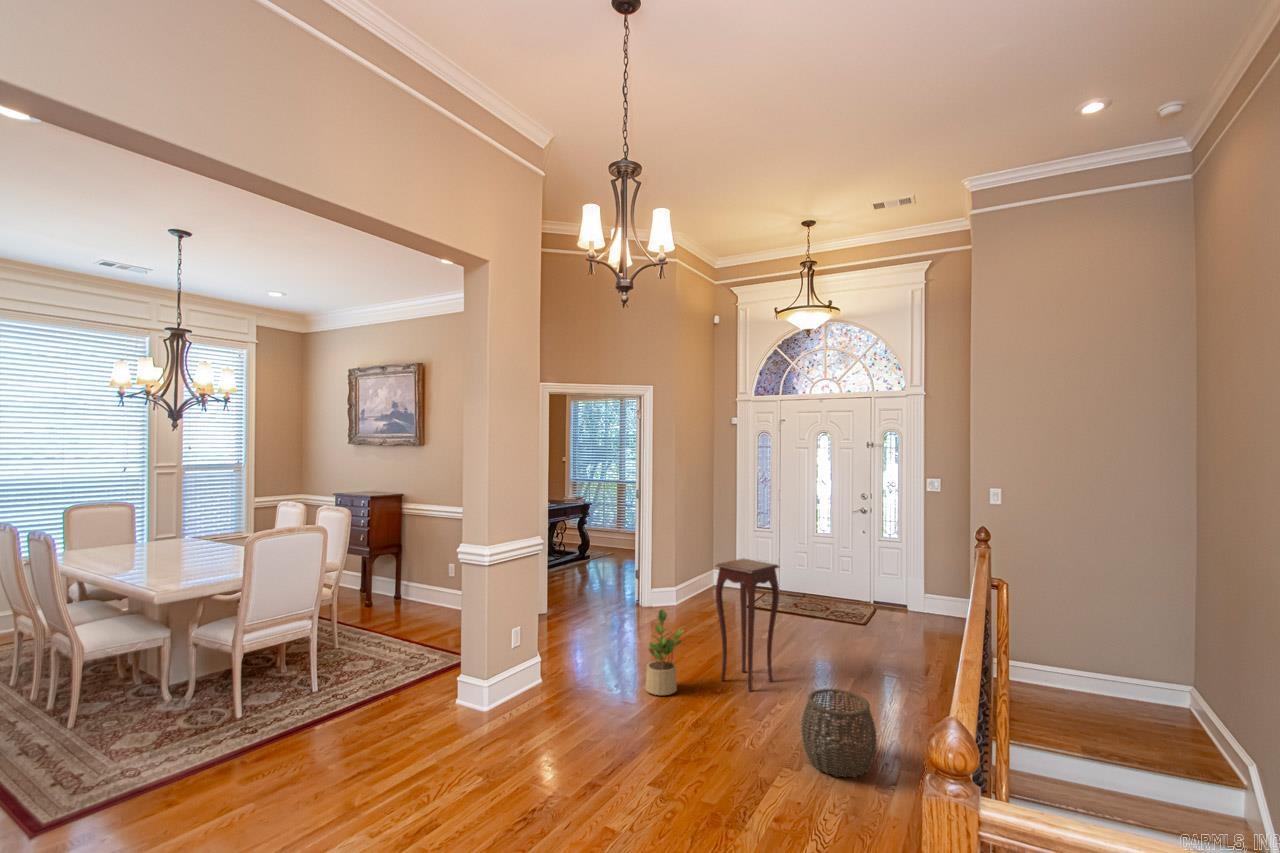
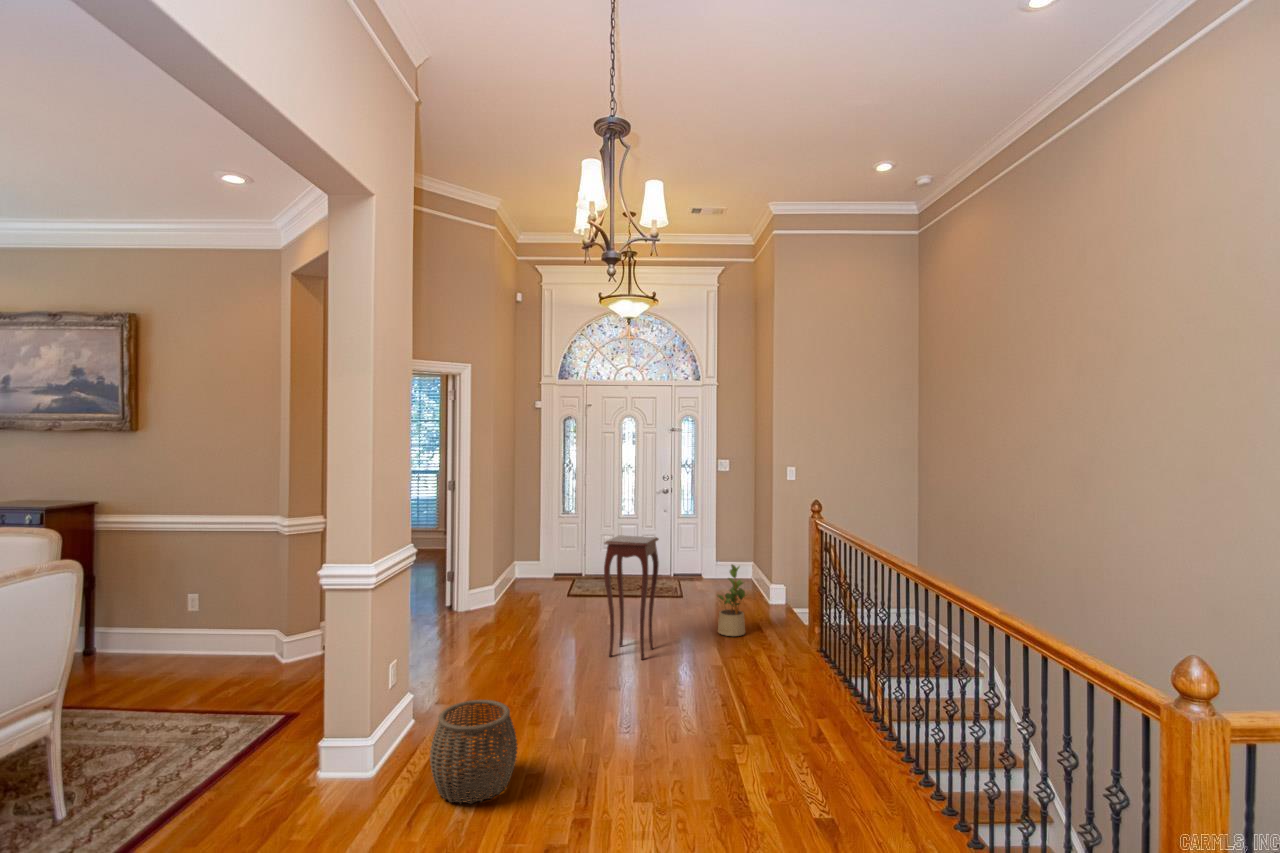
potted plant: present [645,610,684,695] -> present [717,564,745,636]
woven basket: present [801,689,877,777] -> present [430,700,518,803]

